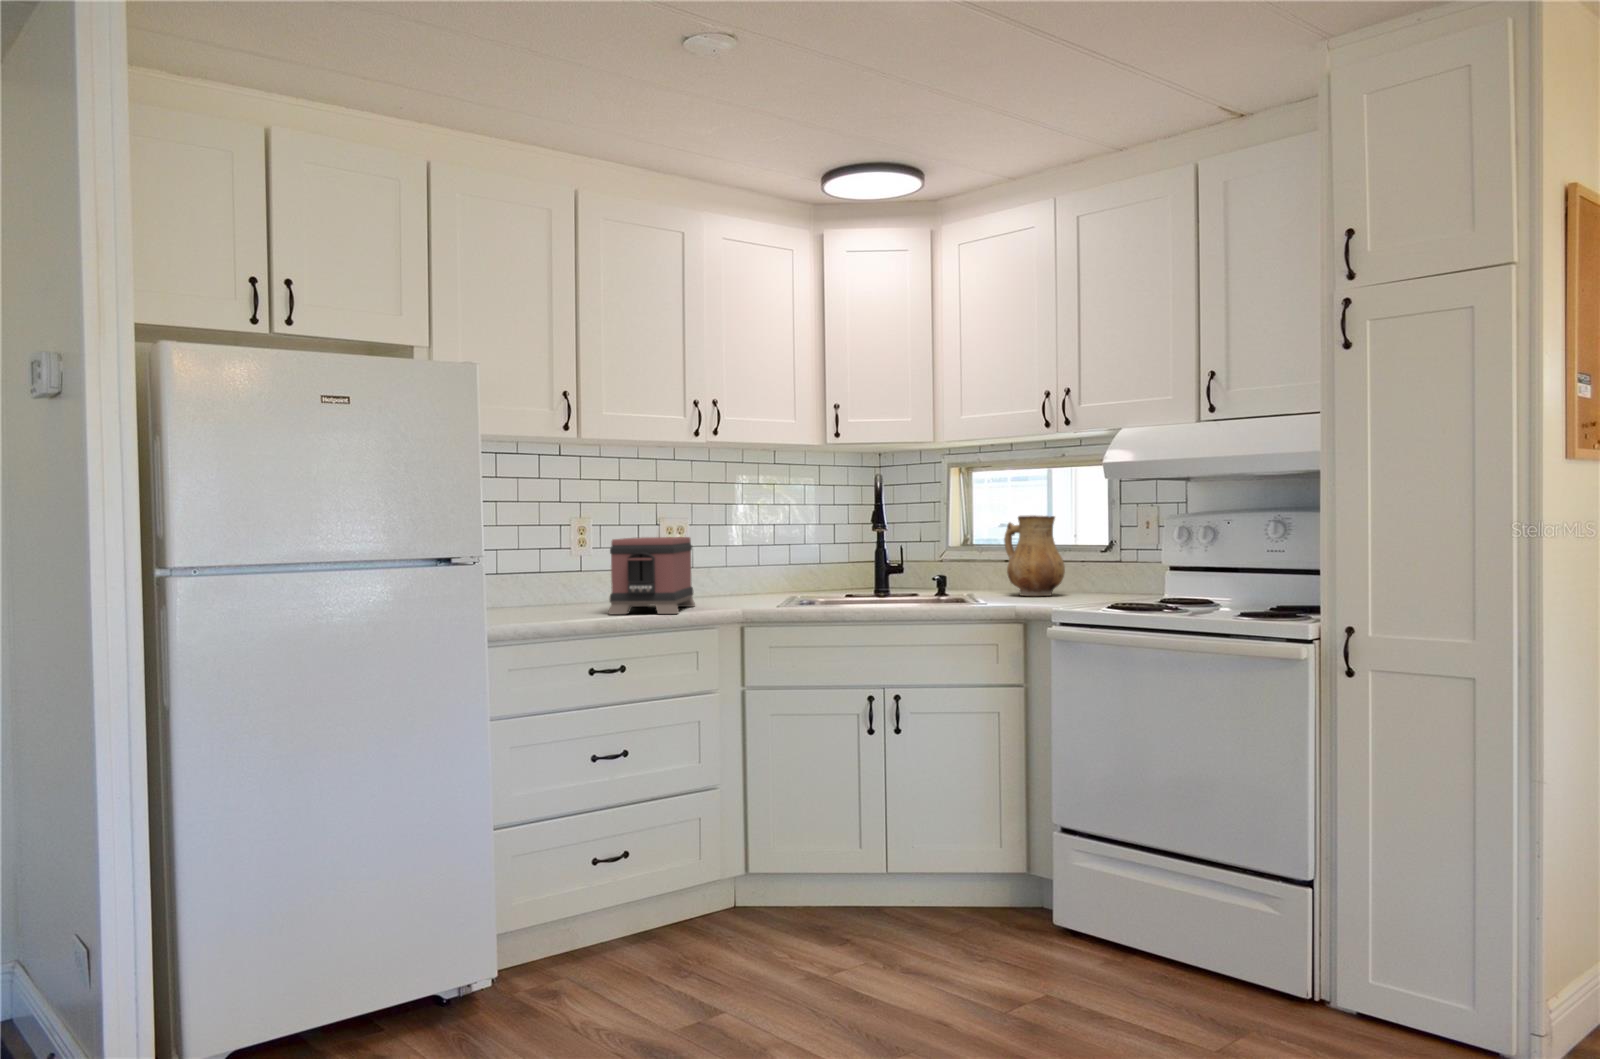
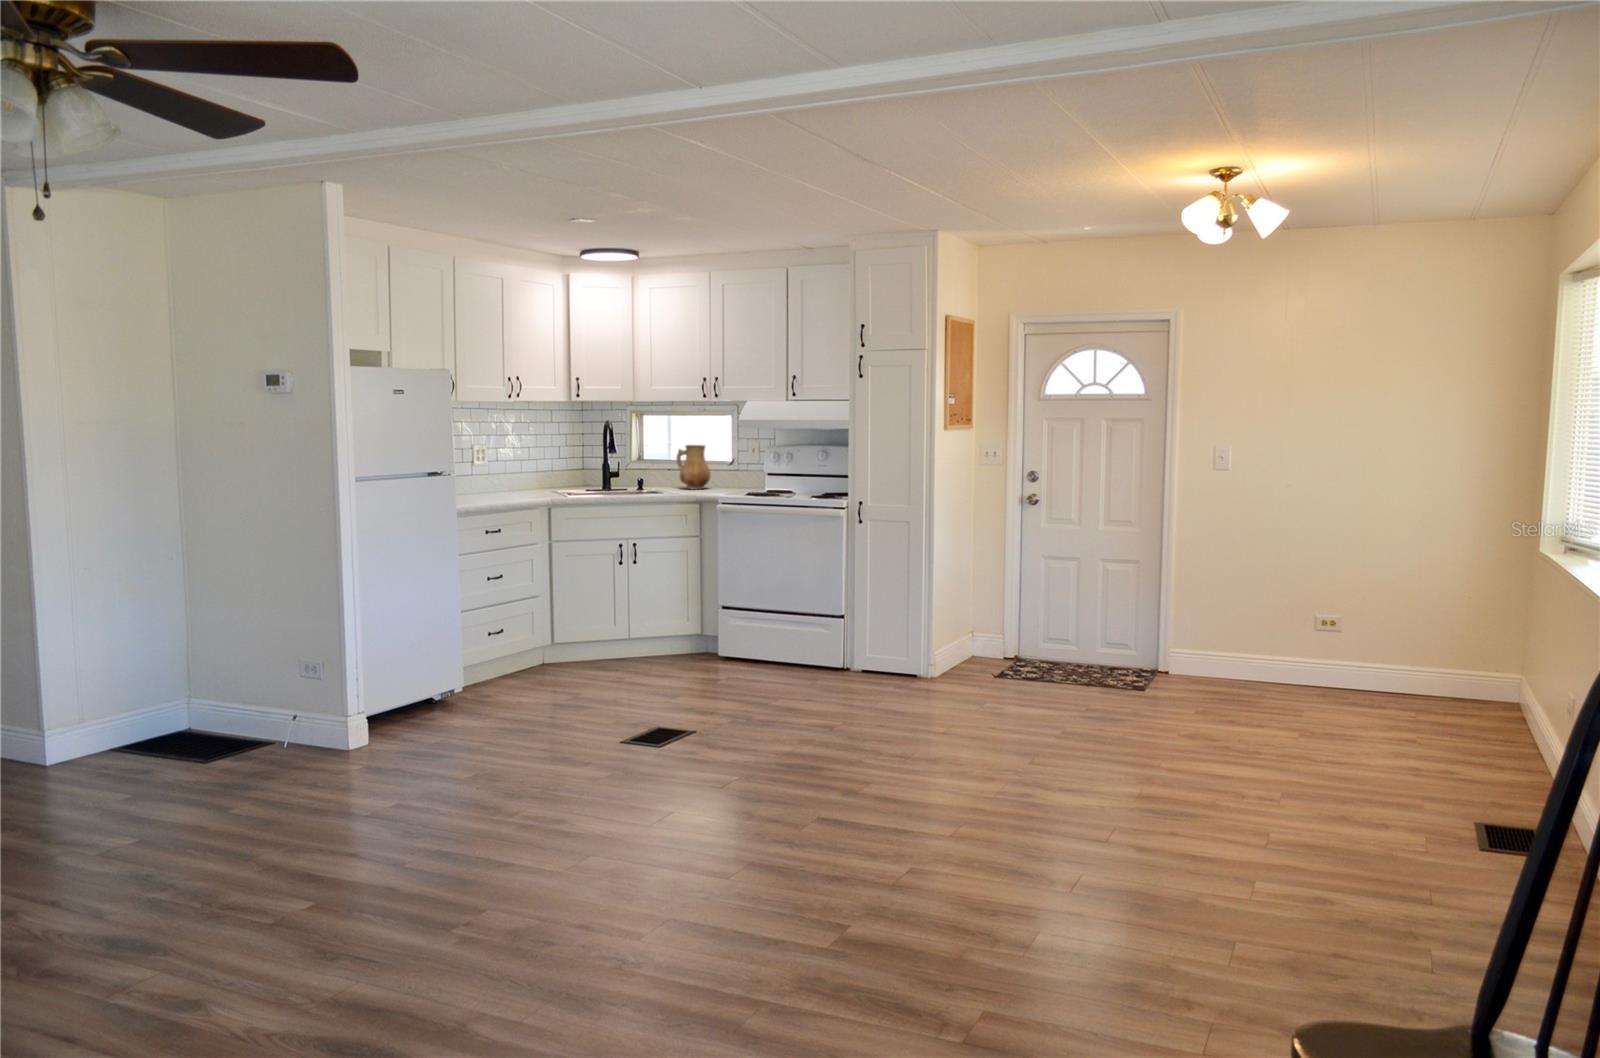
toaster: present [608,537,695,614] -> none [478,459,522,504]

